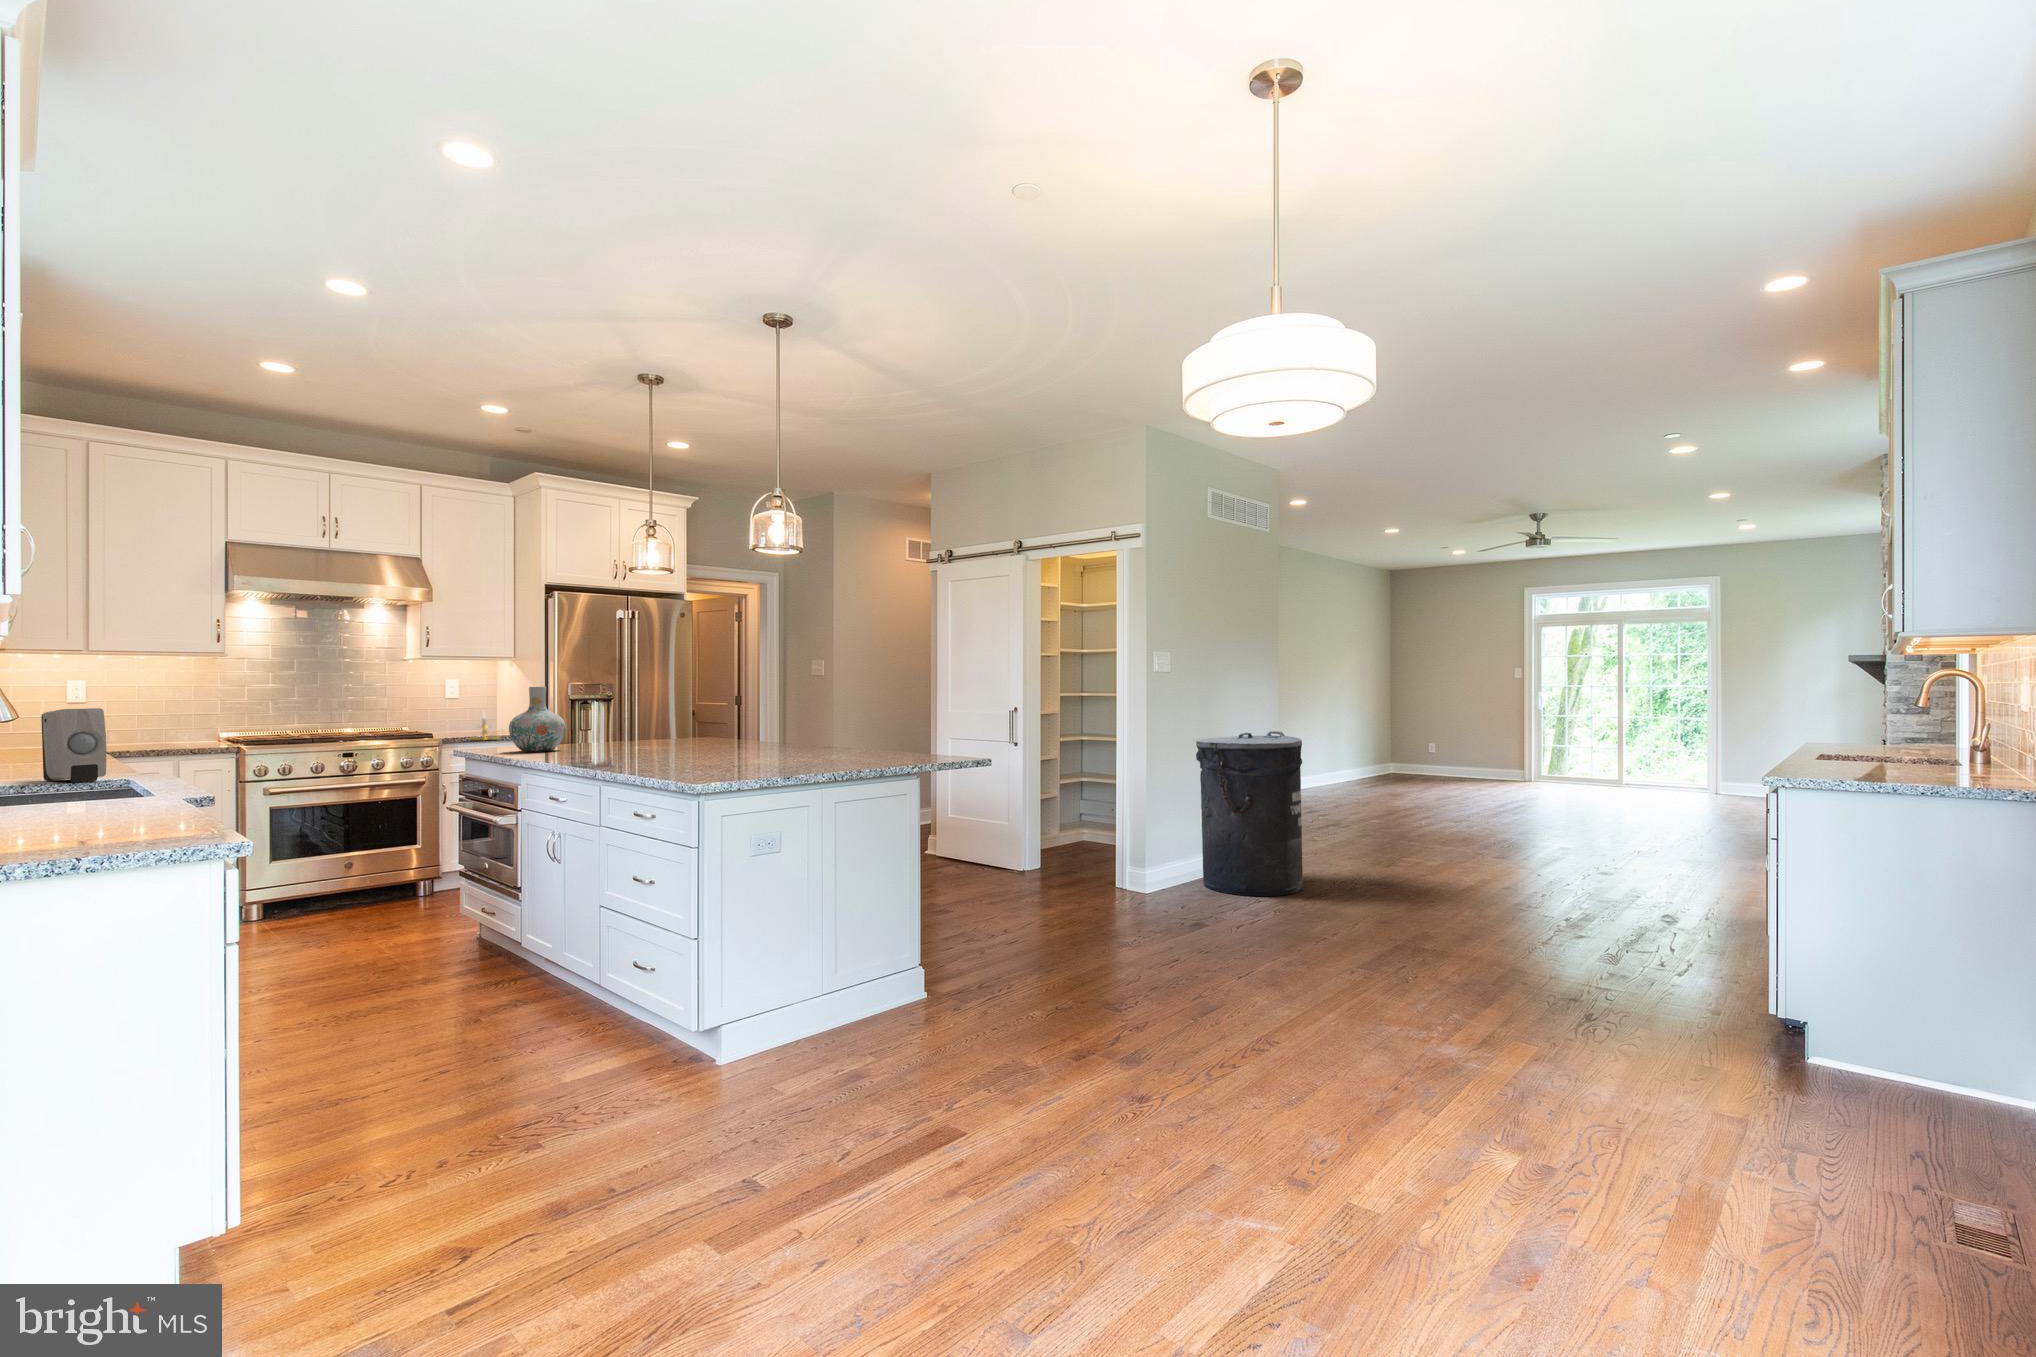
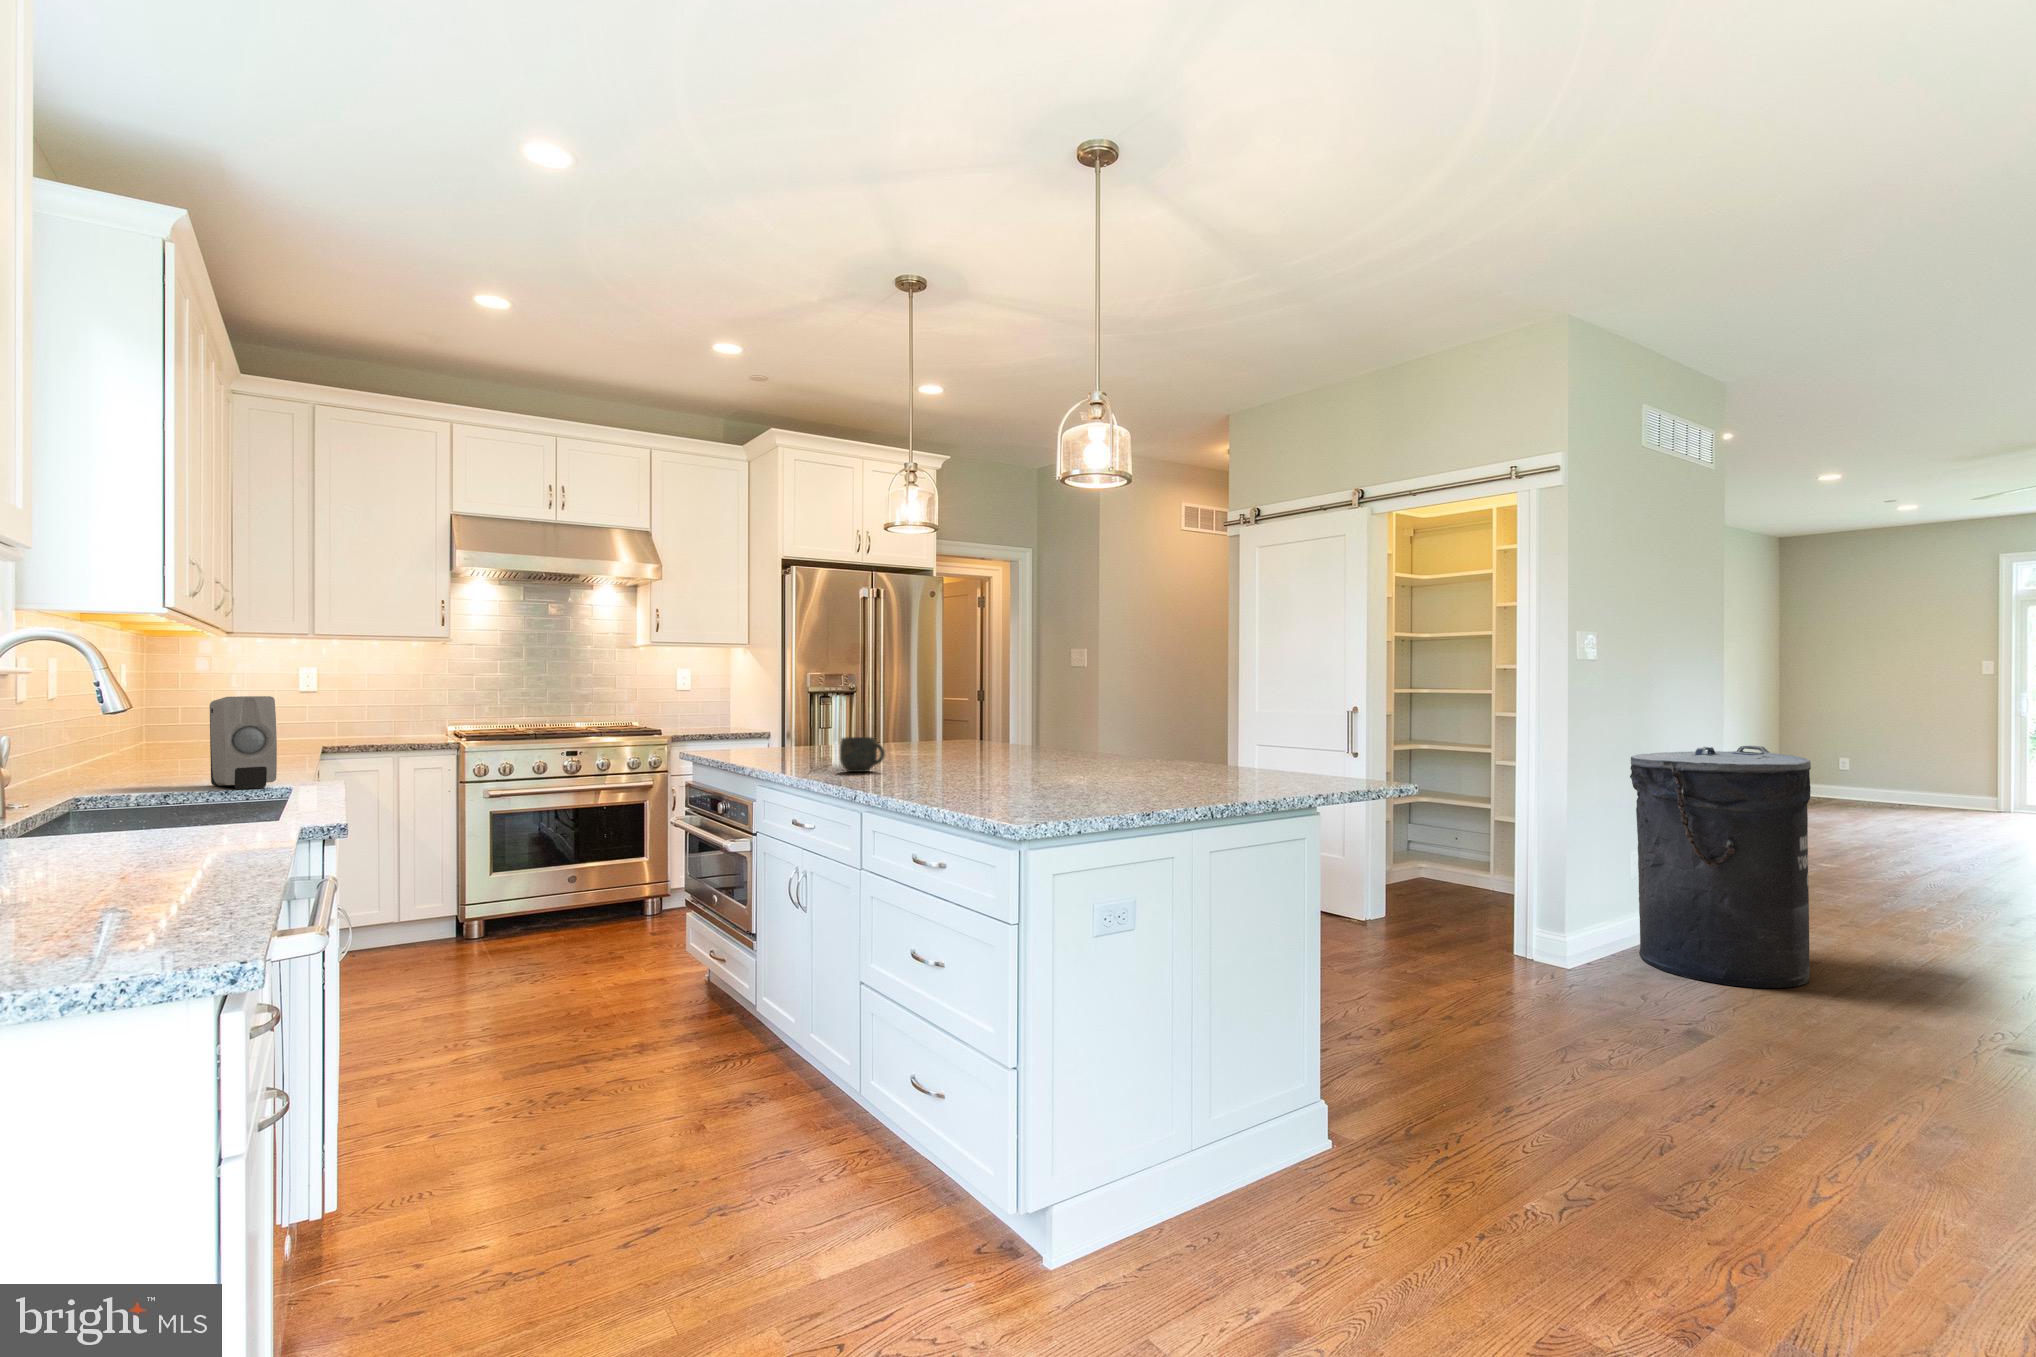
vase: present [509,687,566,752] -> none [742,675,808,757]
candle holder: present [469,717,500,741] -> none [698,704,740,740]
mug: none [588,734,624,760] -> present [840,737,885,772]

